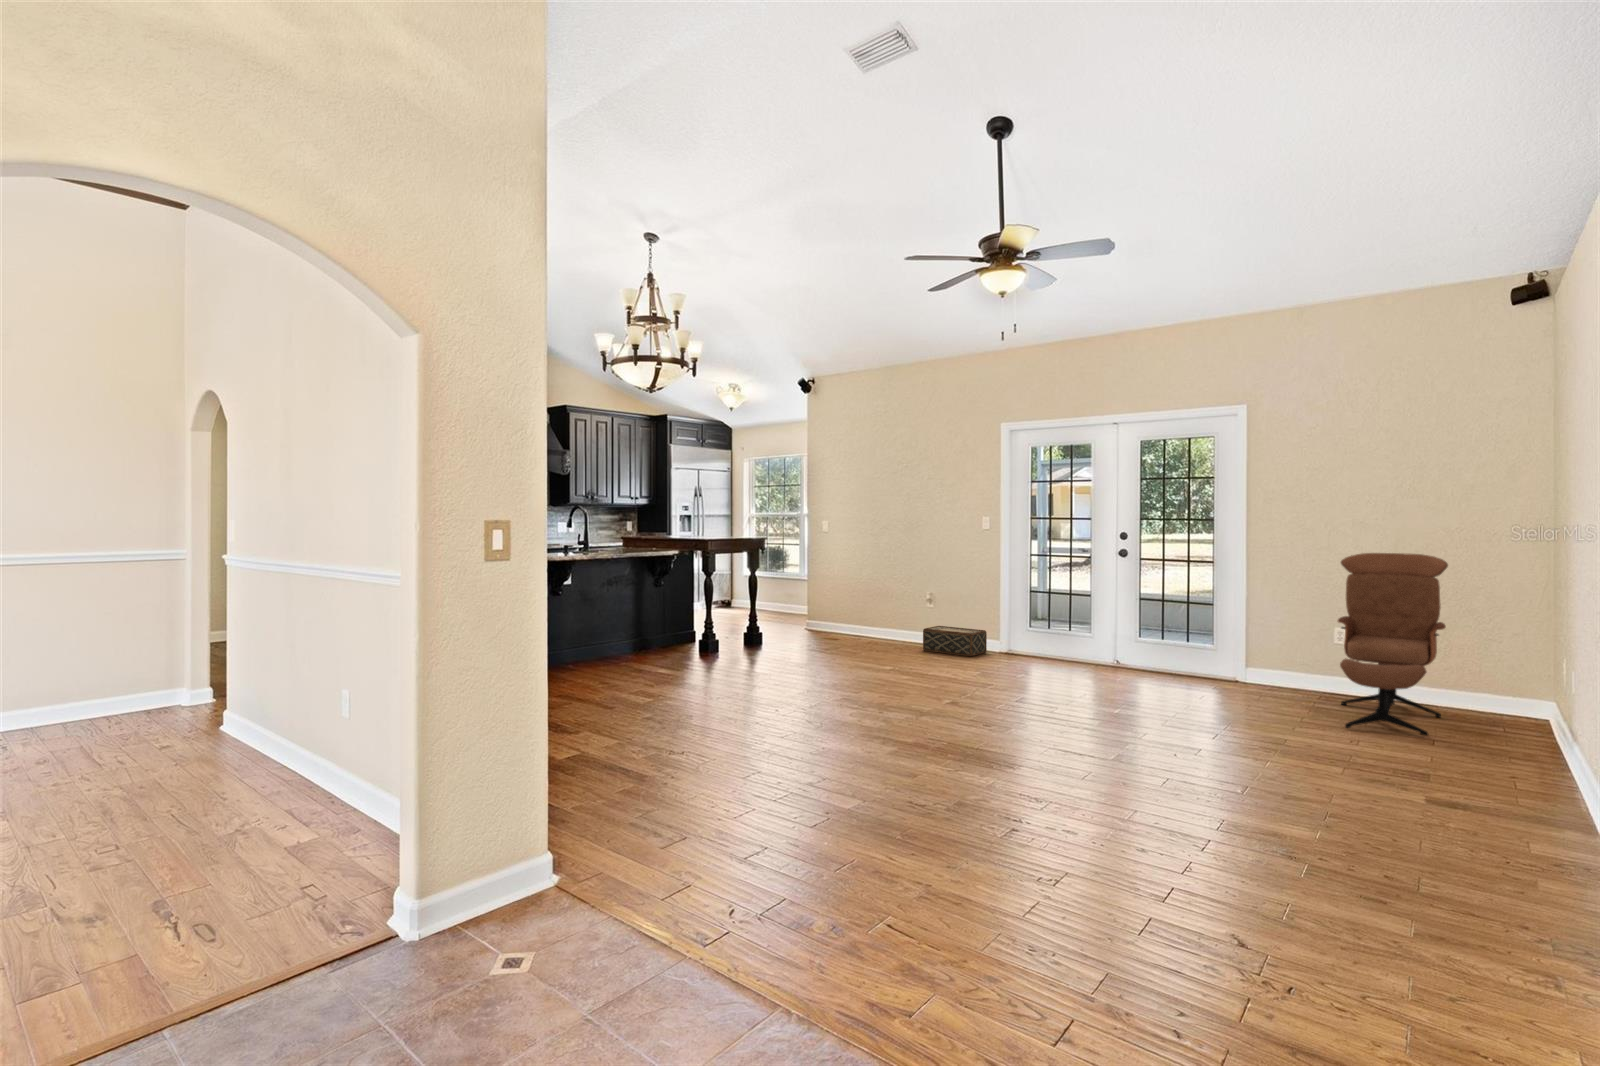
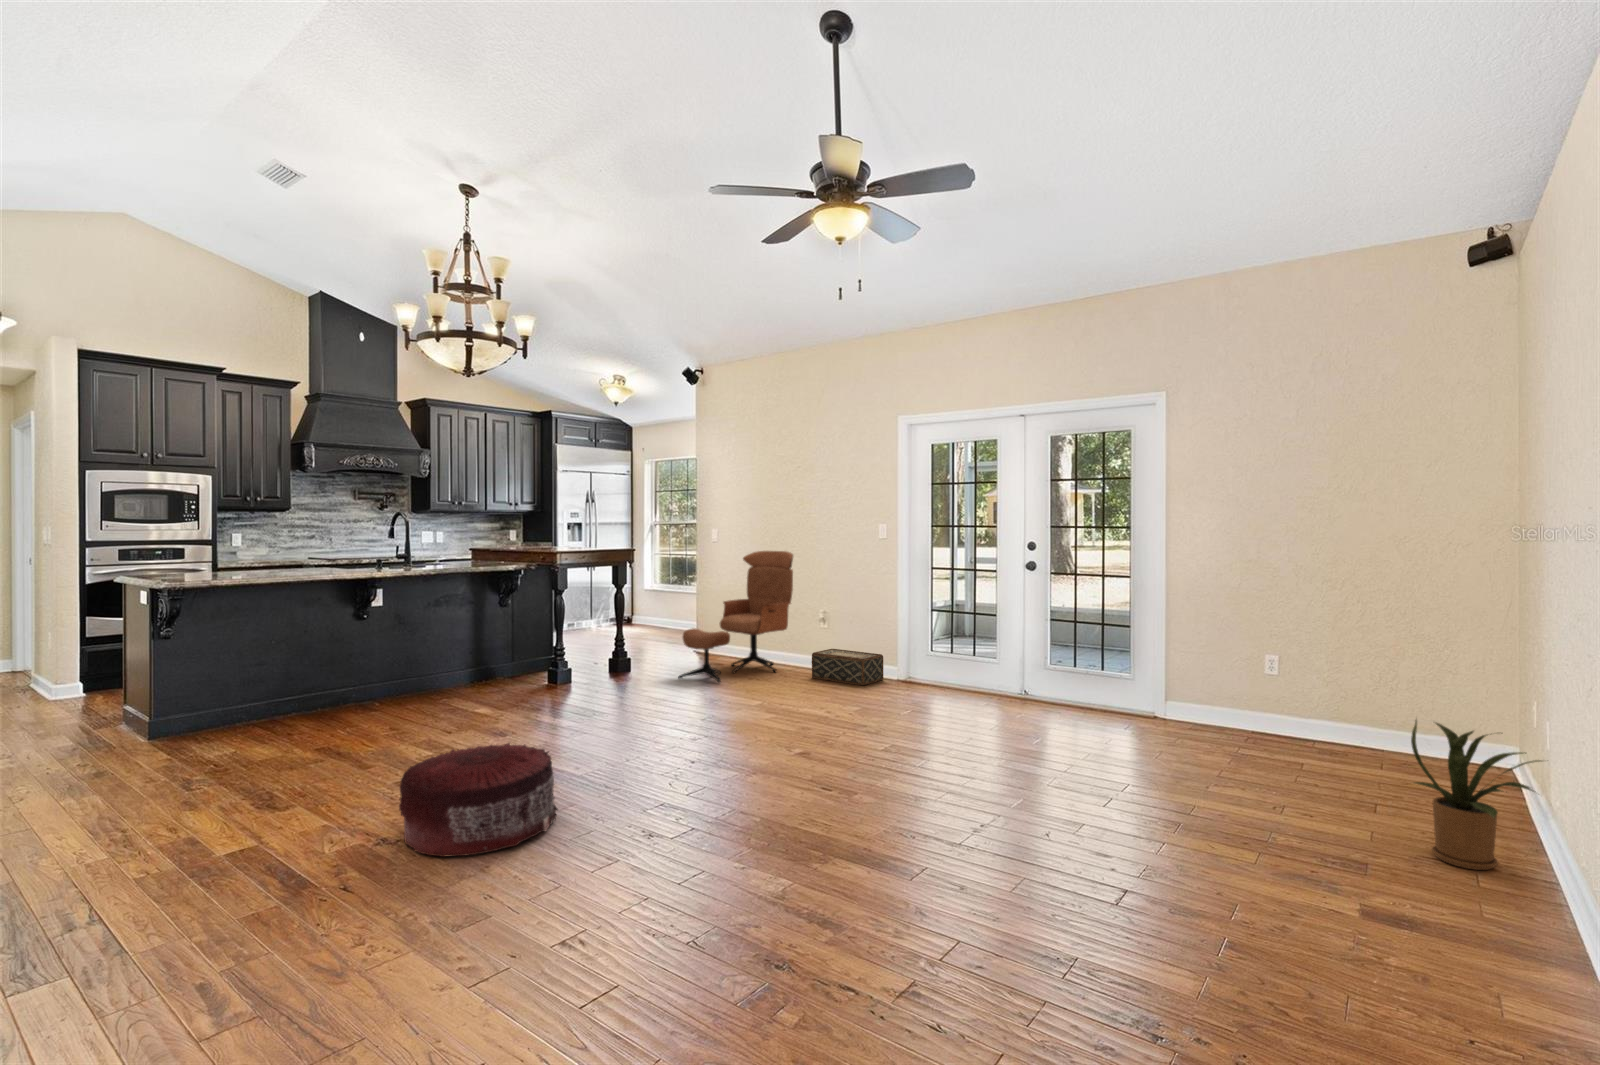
lounge chair: present [1338,553,1448,736] -> present [678,551,793,682]
house plant: none [1459,666,1571,781] -> present [1411,720,1540,870]
pouf: none [679,685,788,764] -> present [399,743,558,857]

